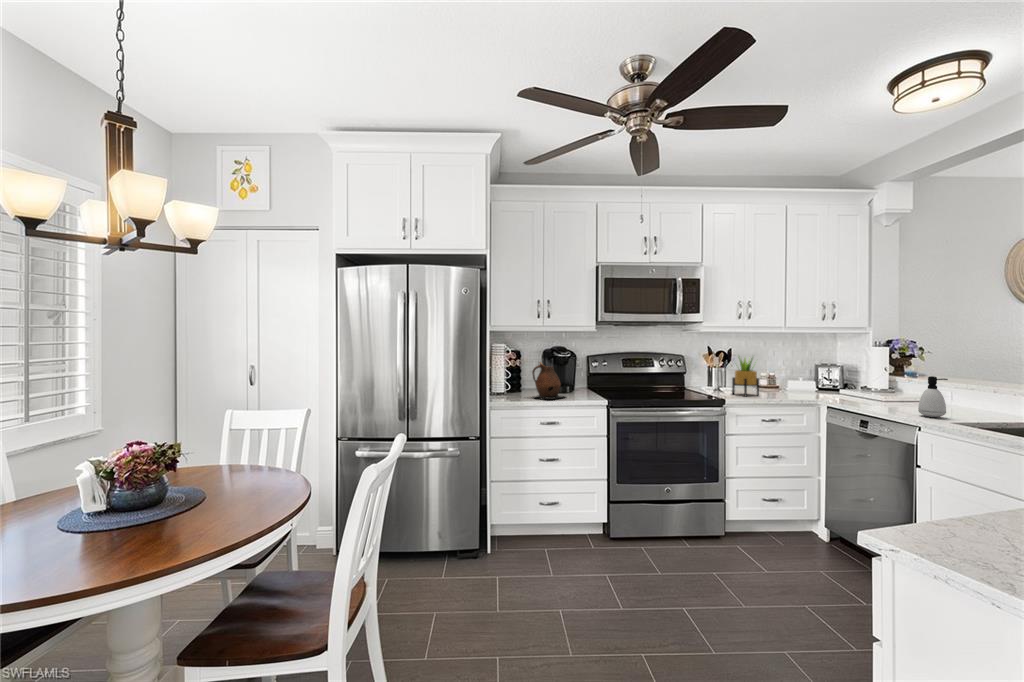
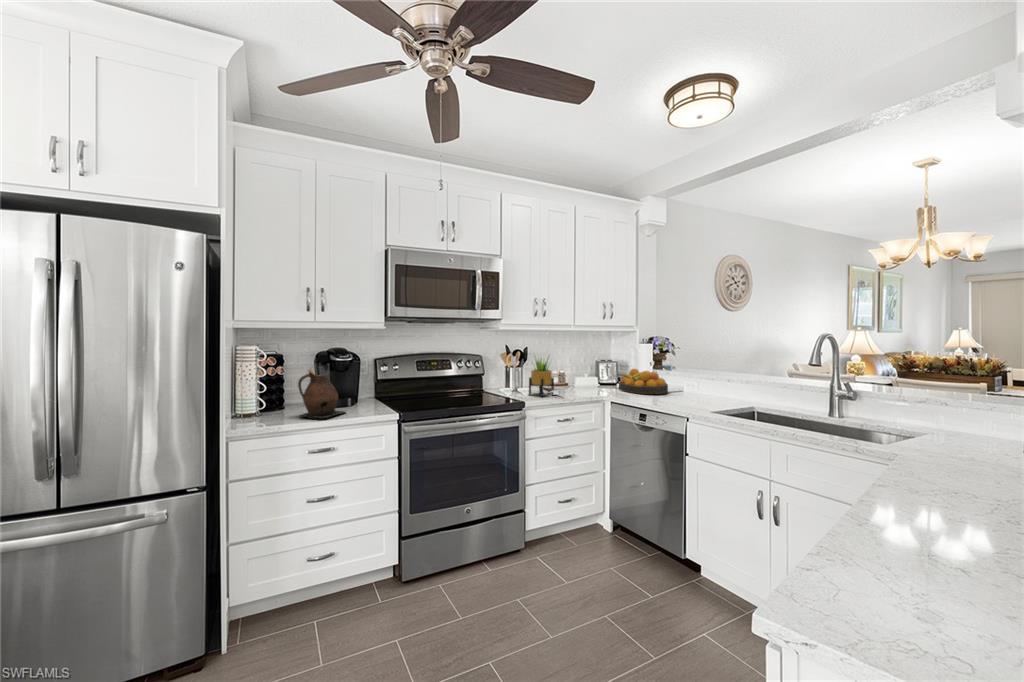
fruit bowl: none [838,372,901,399] -> present [619,369,668,394]
soap dispenser: present [918,376,948,417] -> none [699,376,722,414]

